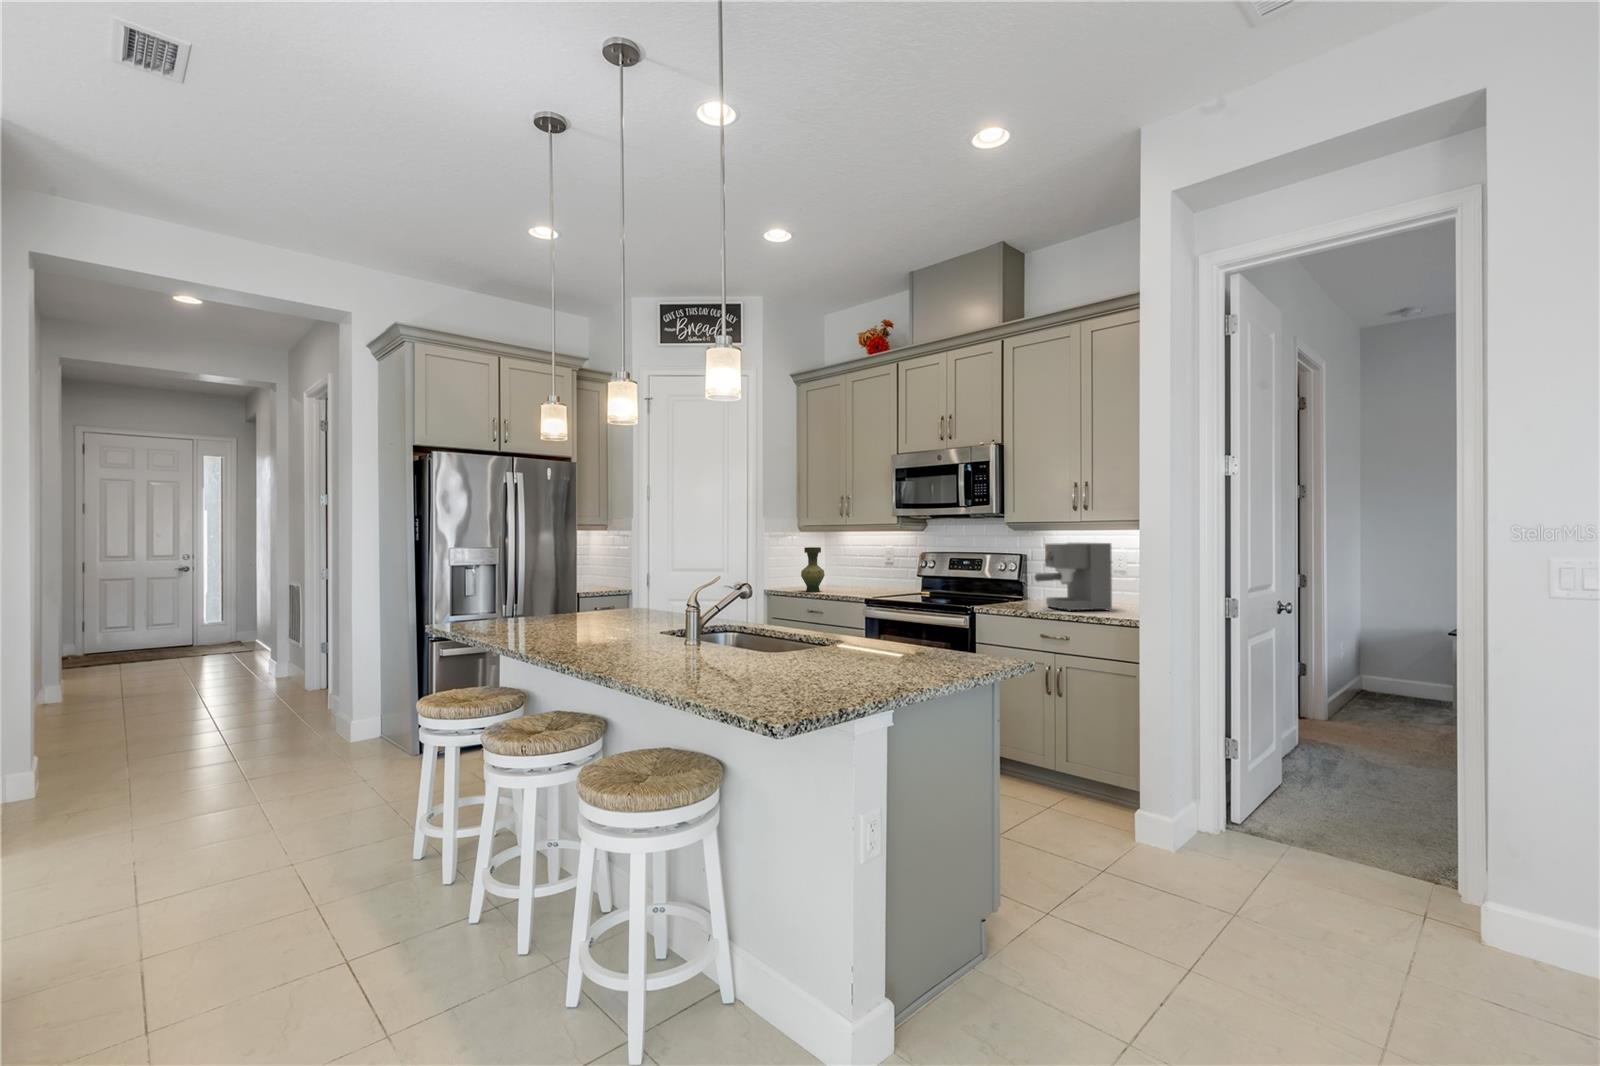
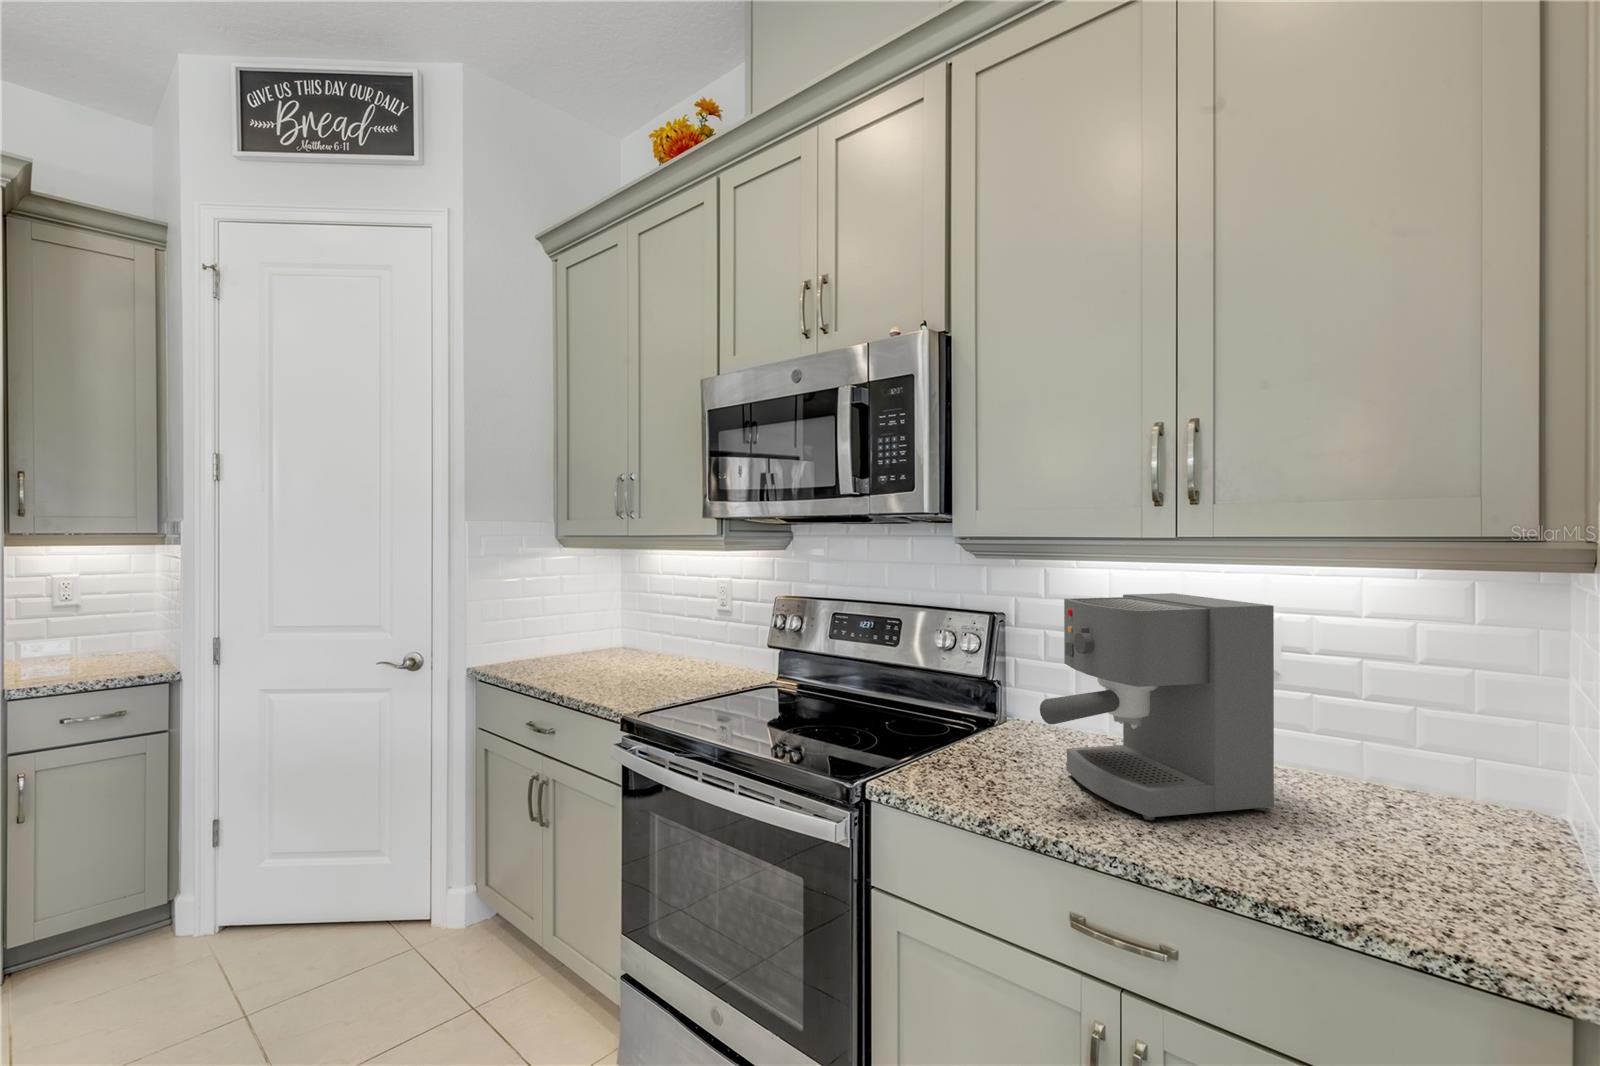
vase: present [801,547,825,592] -> none [534,581,586,677]

